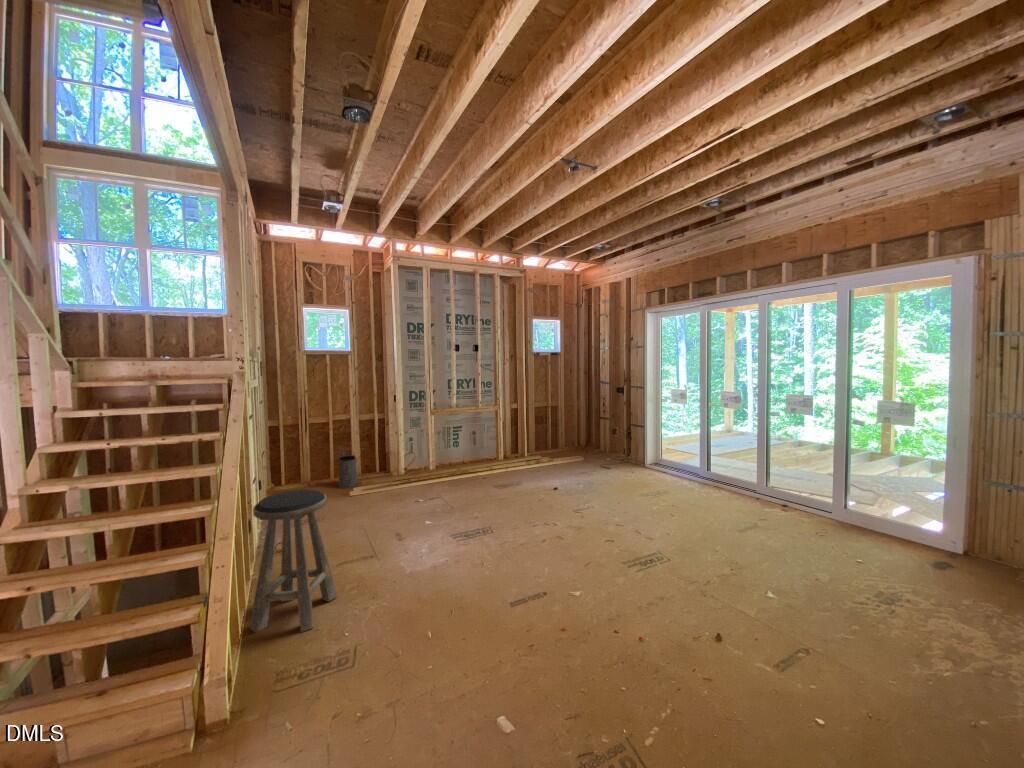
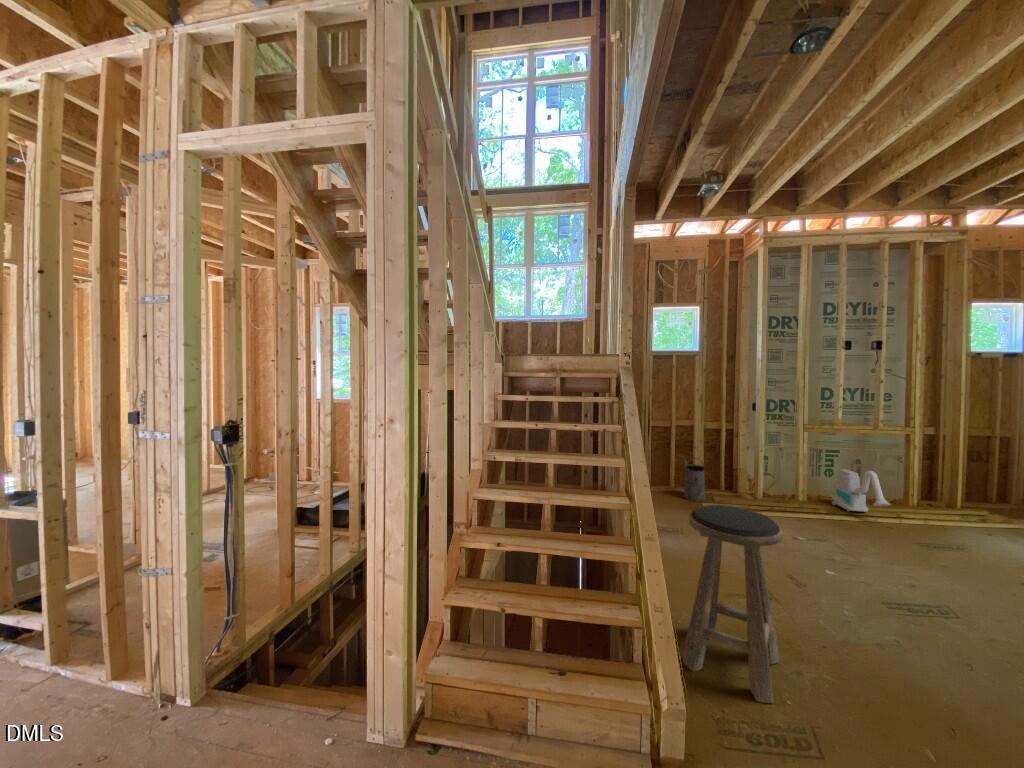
vacuum cleaner: none [454,439,479,472] -> present [832,469,891,513]

